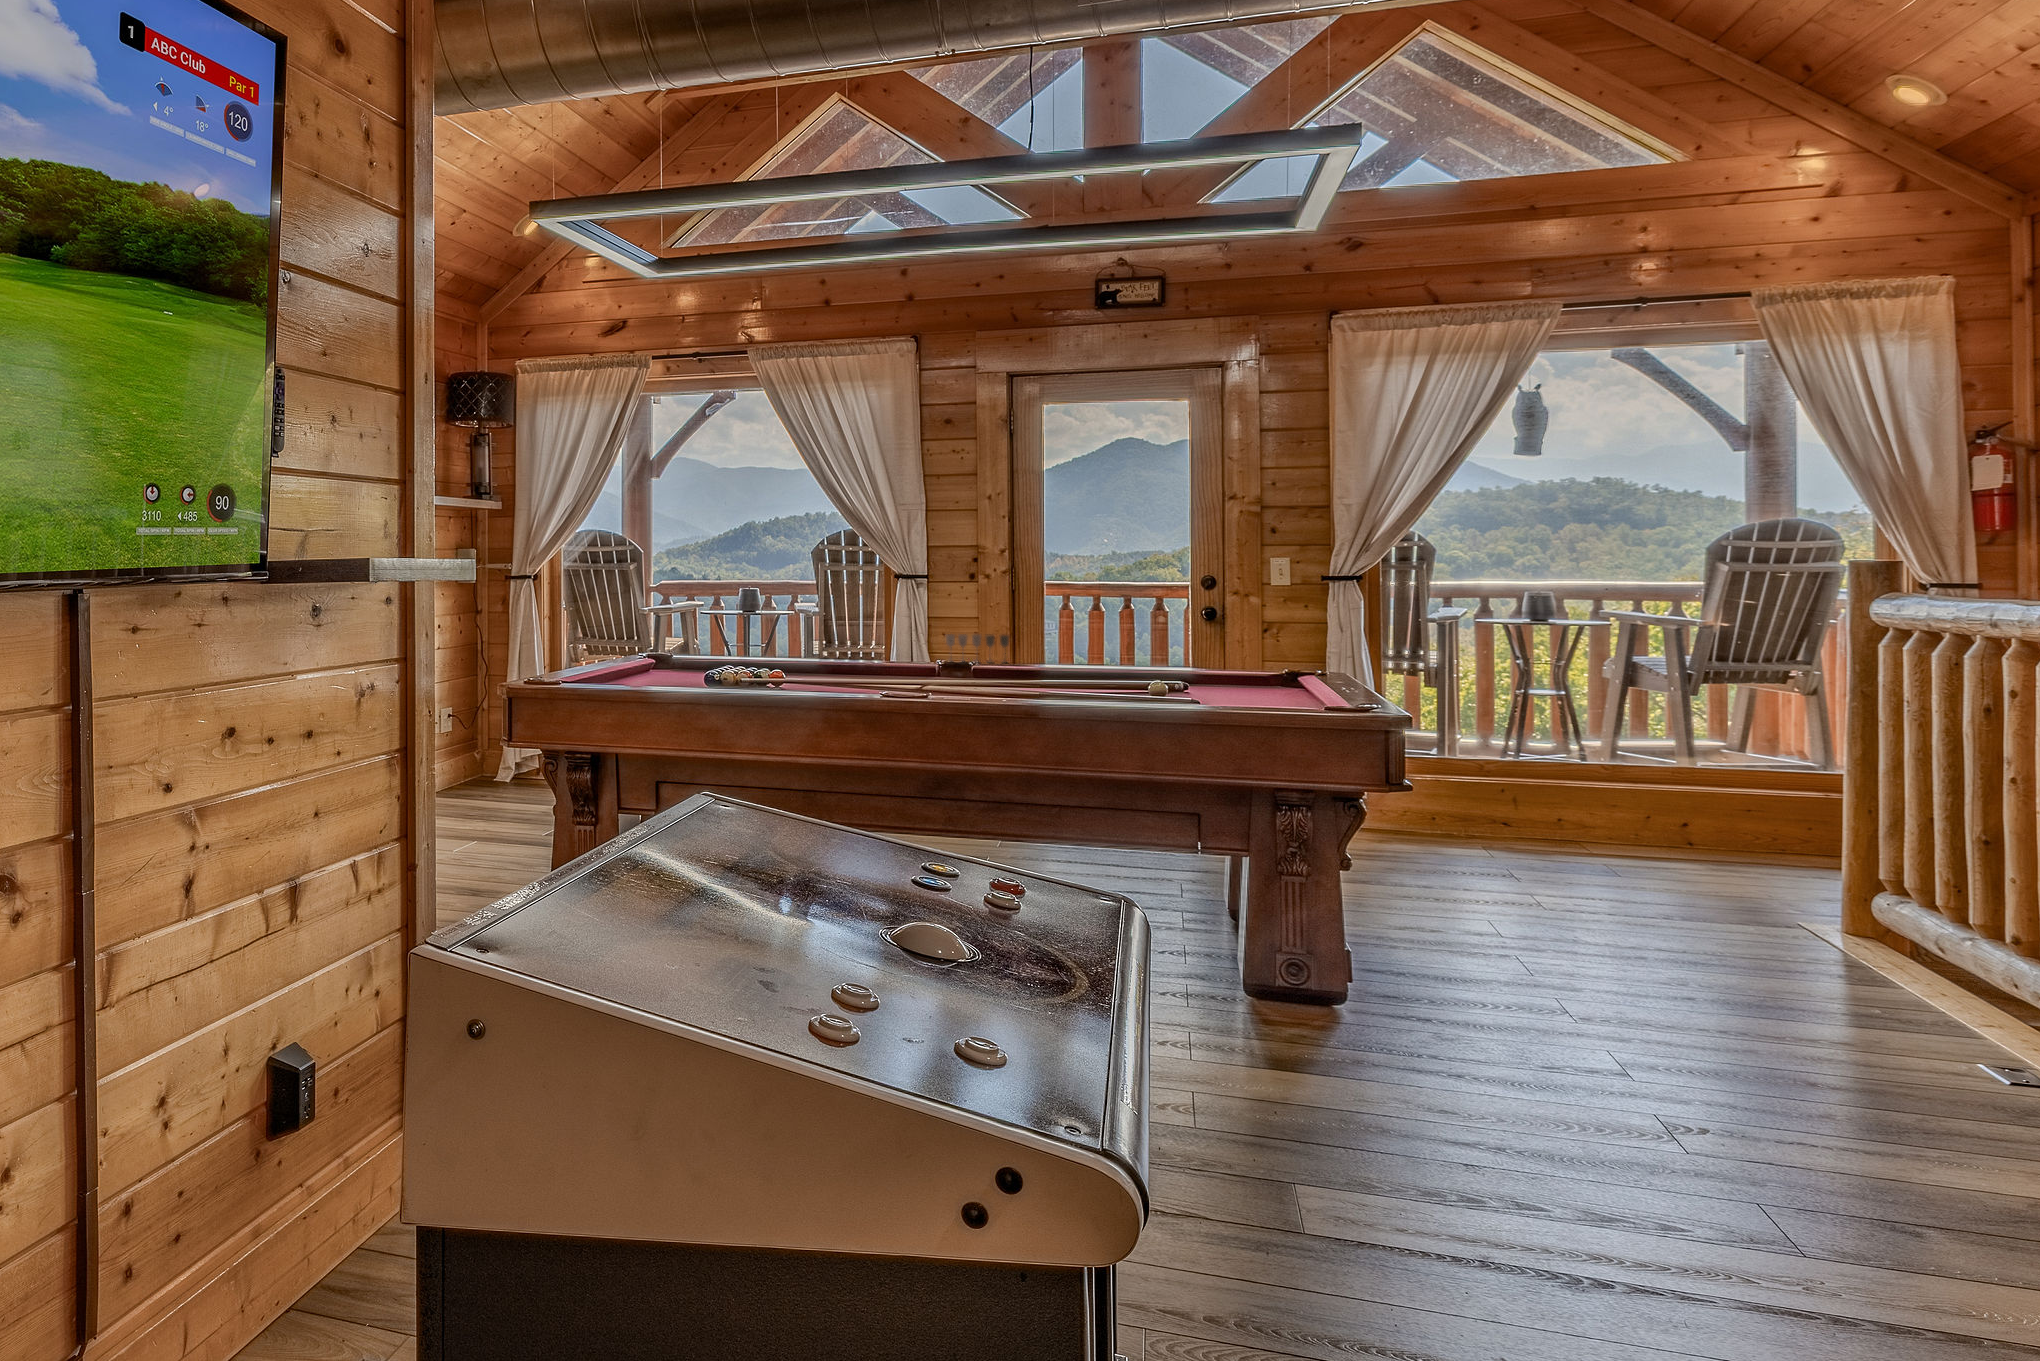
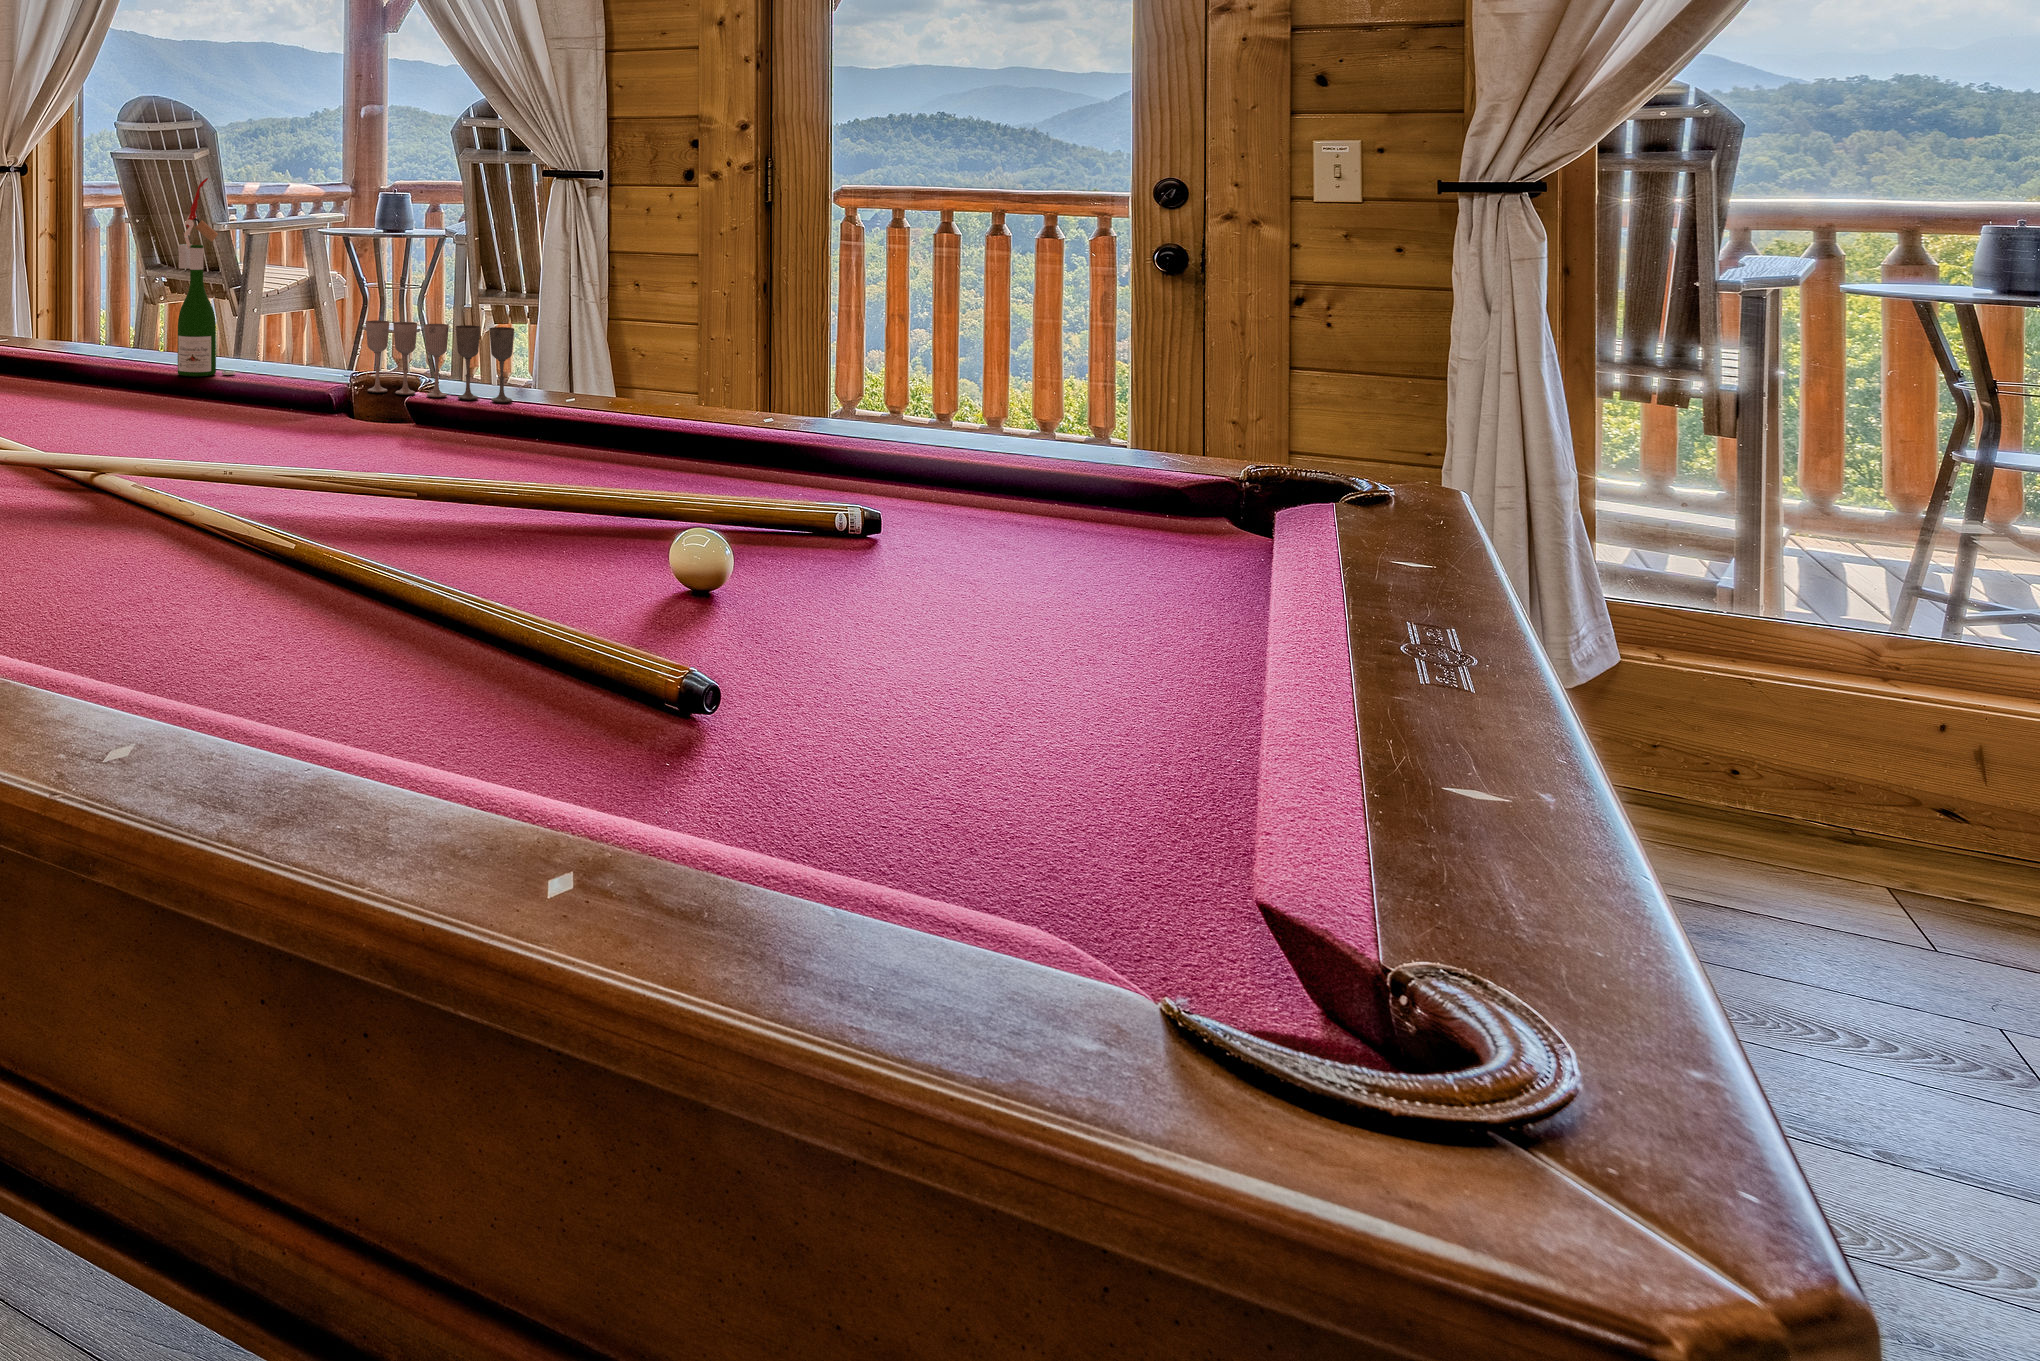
wine bottle: none [852,578,878,660] -> present [178,178,235,376]

